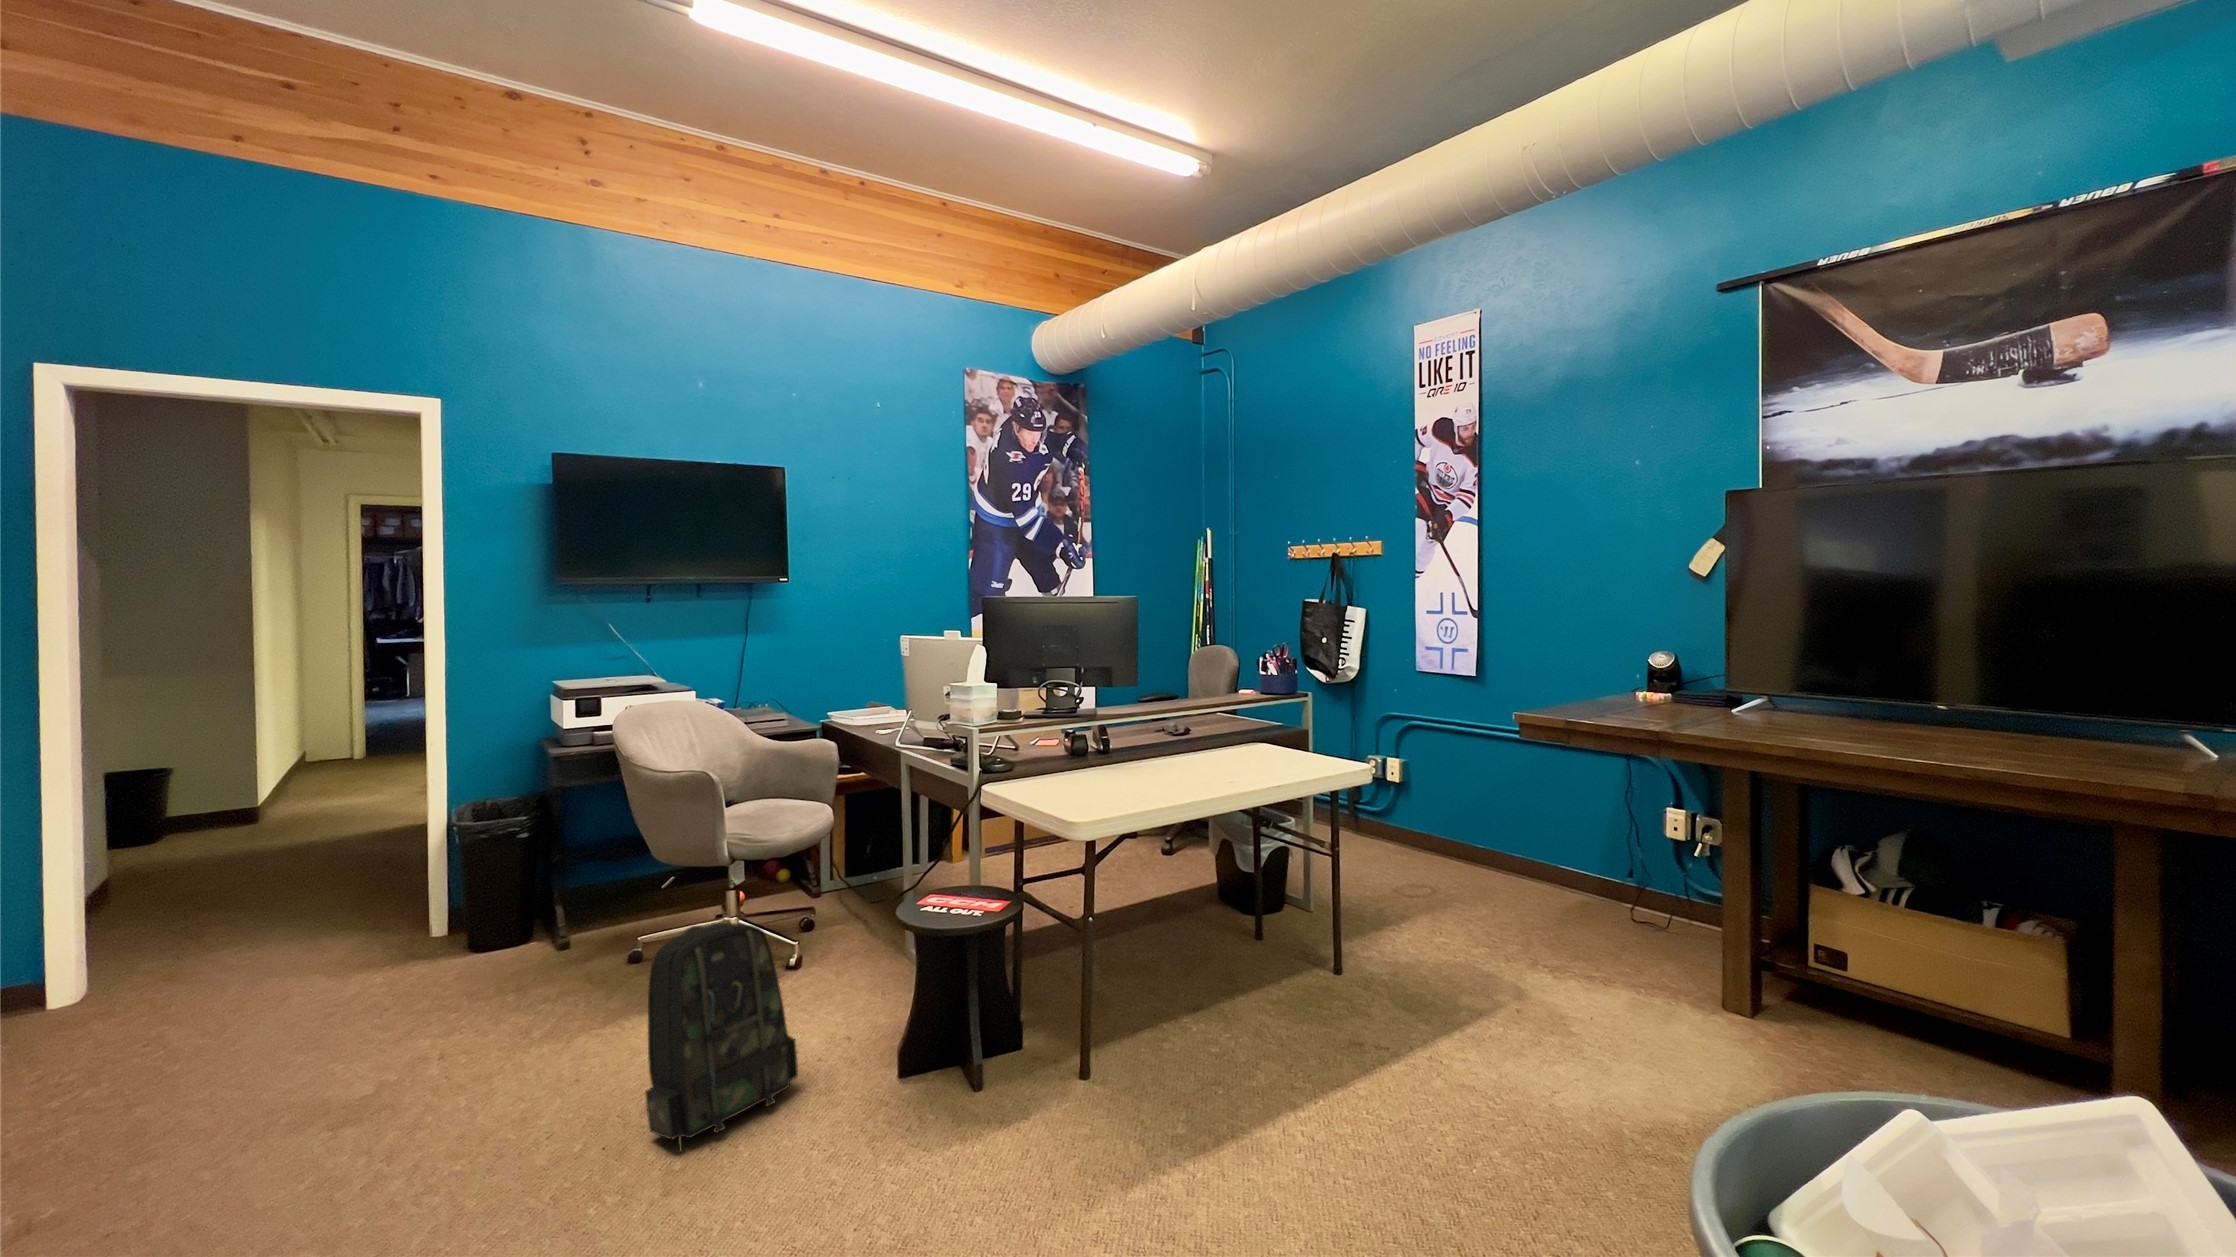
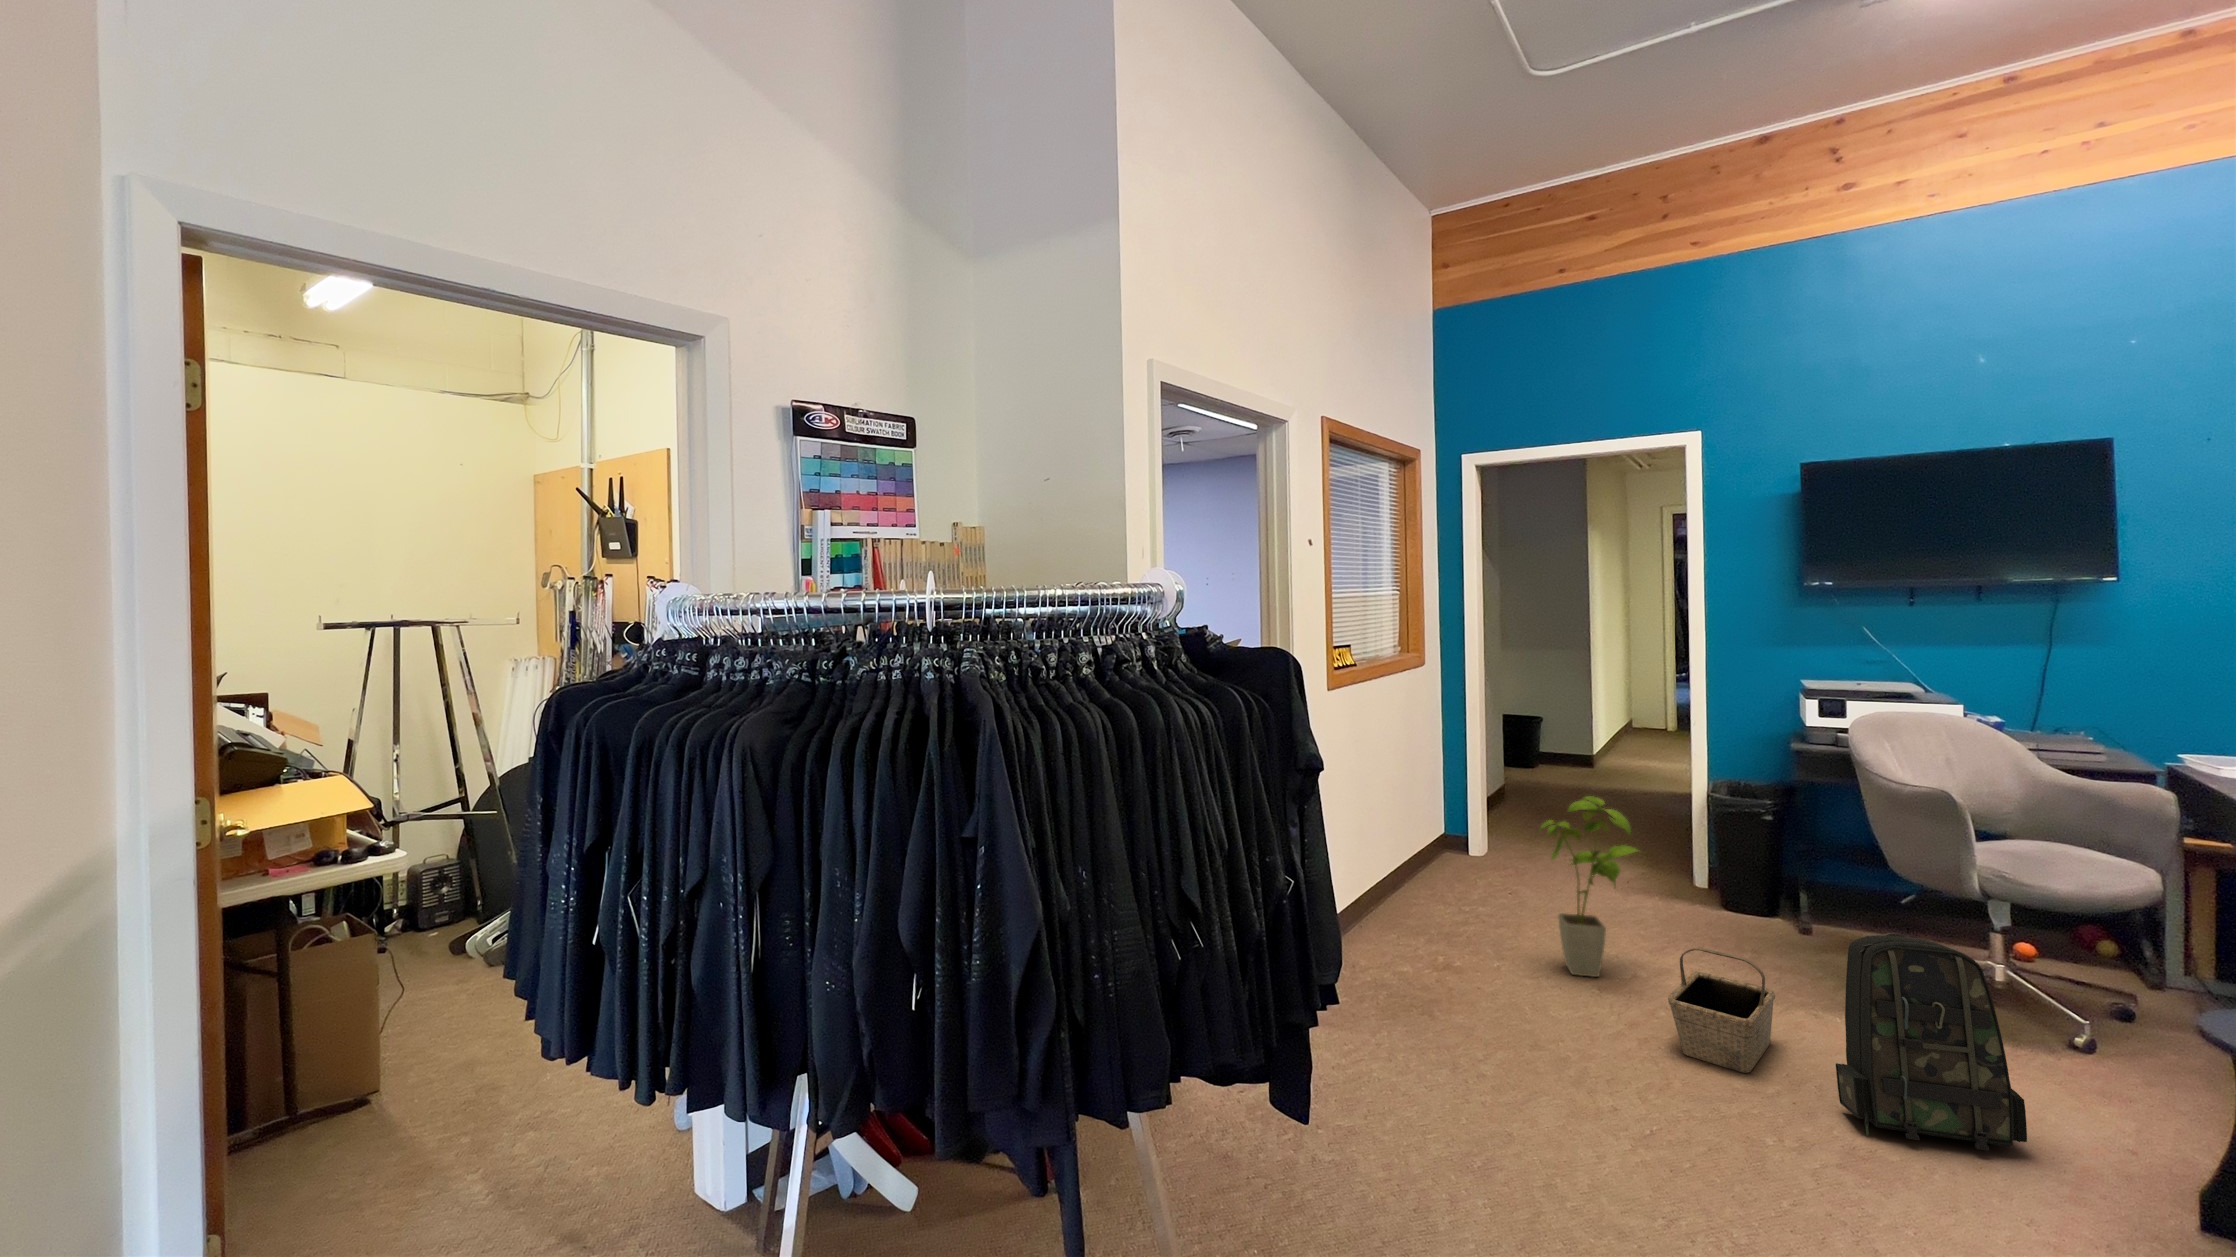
house plant: none [208,871,387,1142] -> present [1540,796,1638,977]
basket: none [444,1016,569,1174] -> present [1668,948,1775,1073]

